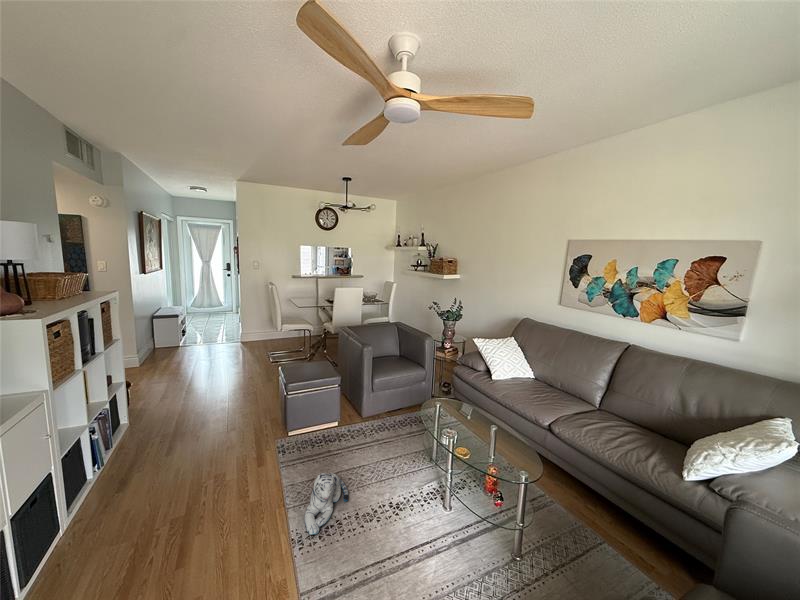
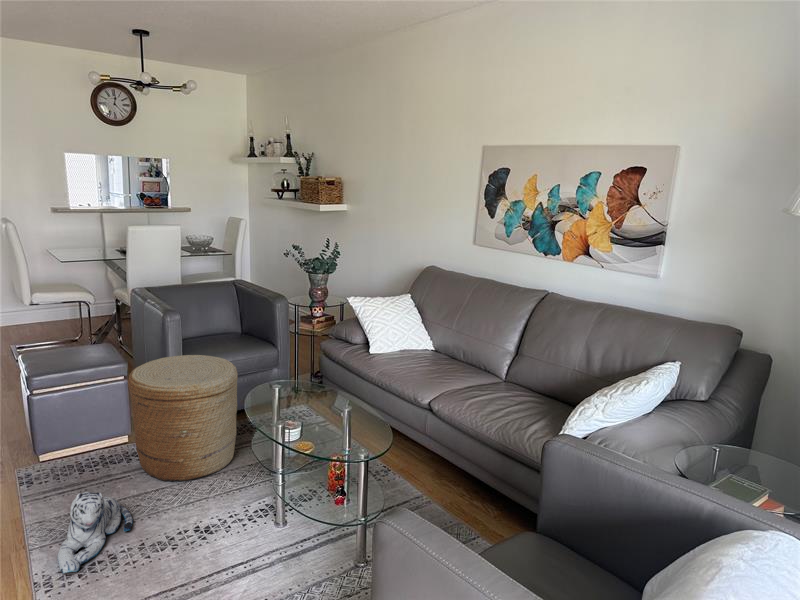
basket: none [344,374,411,462] -> present [128,355,238,481]

